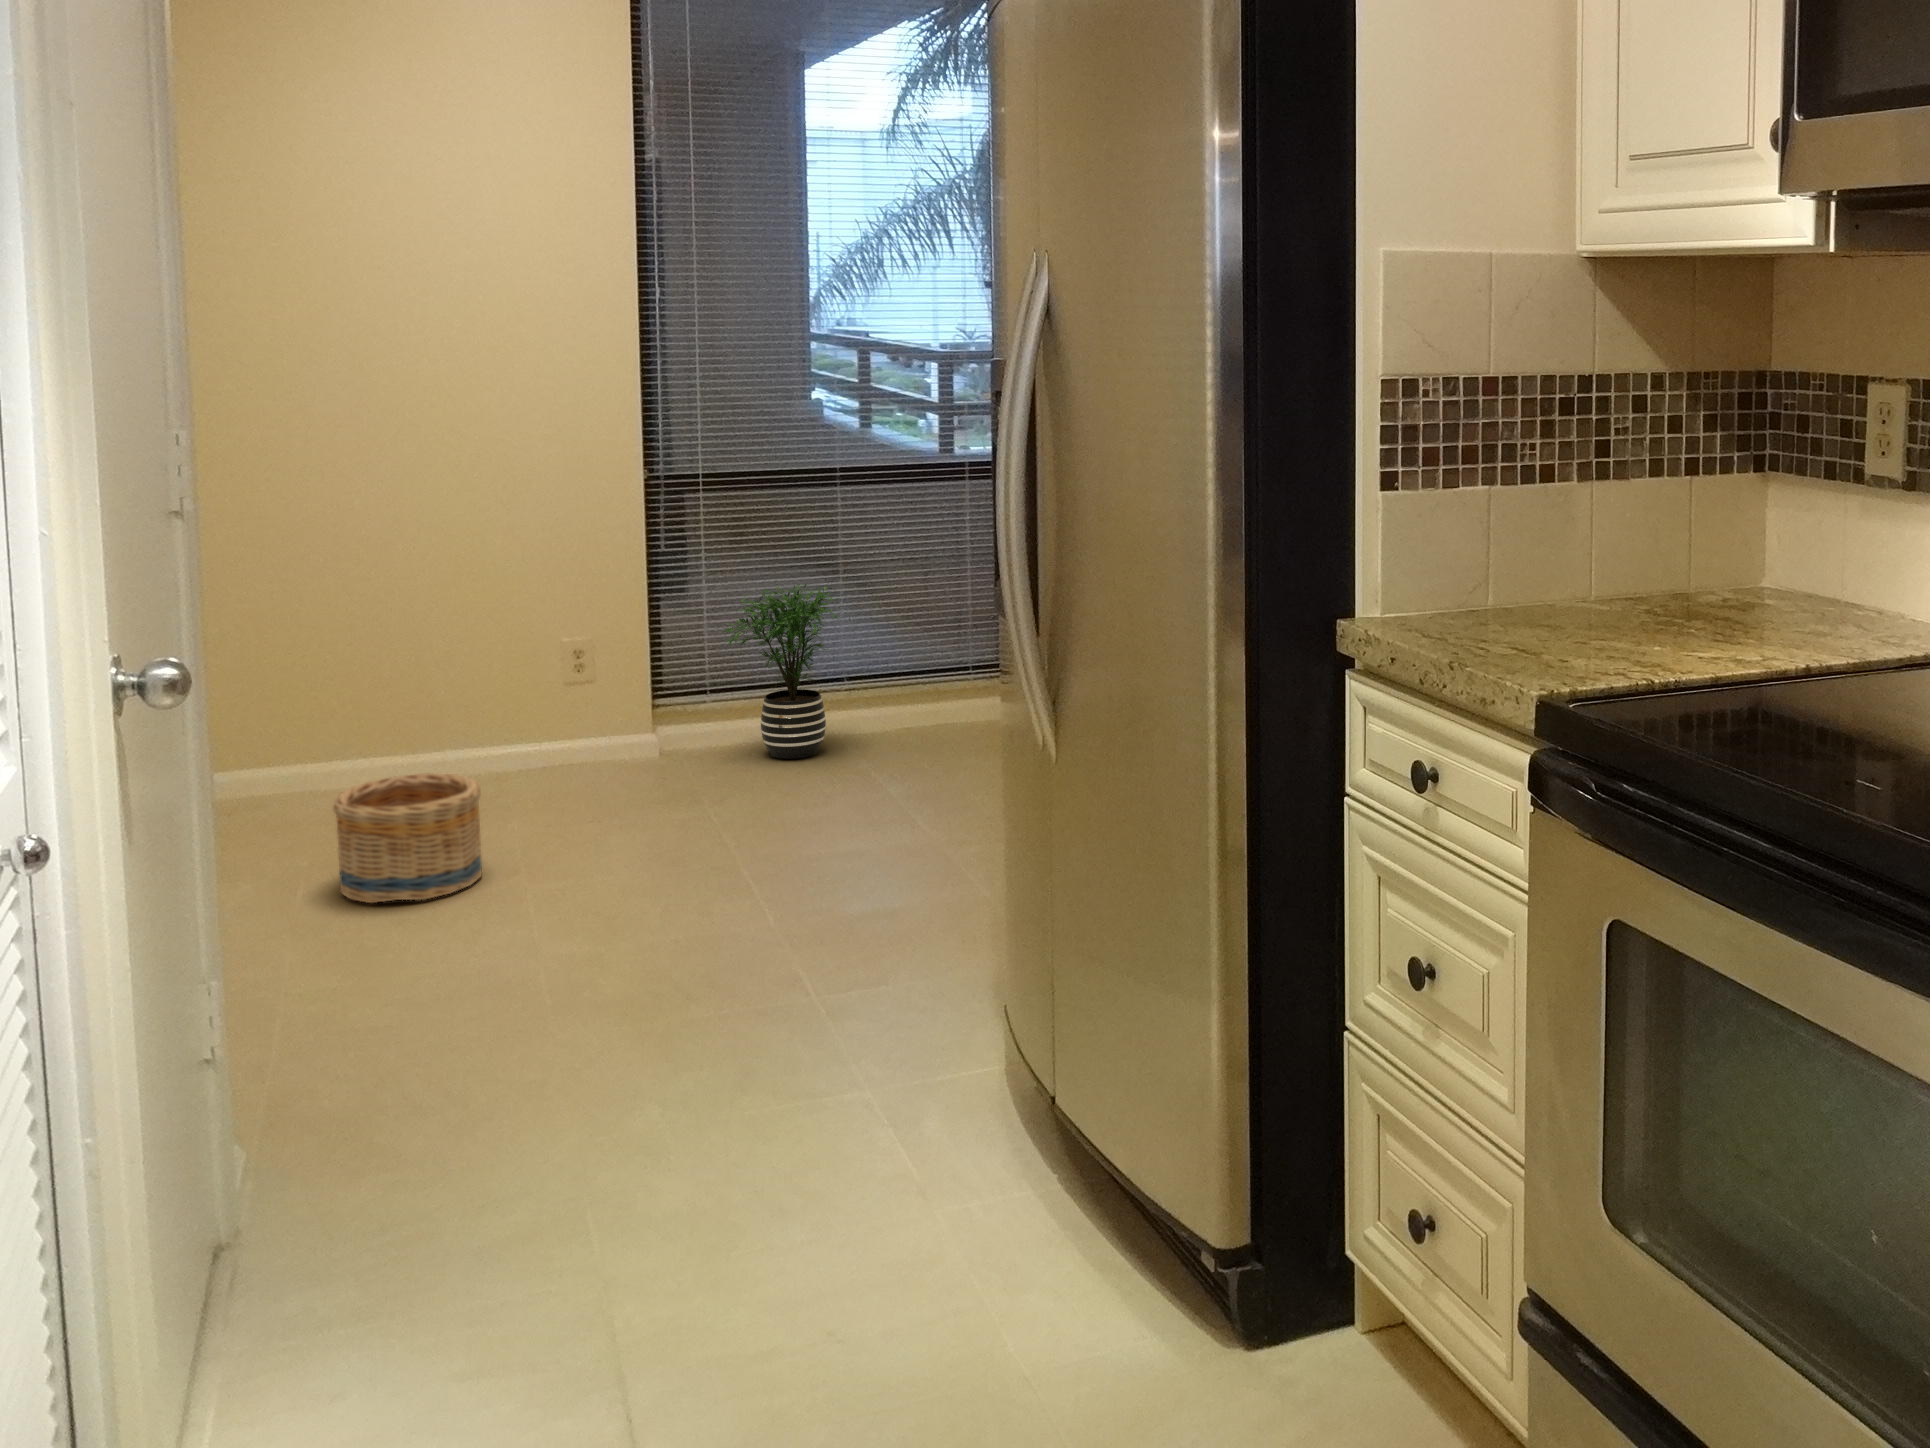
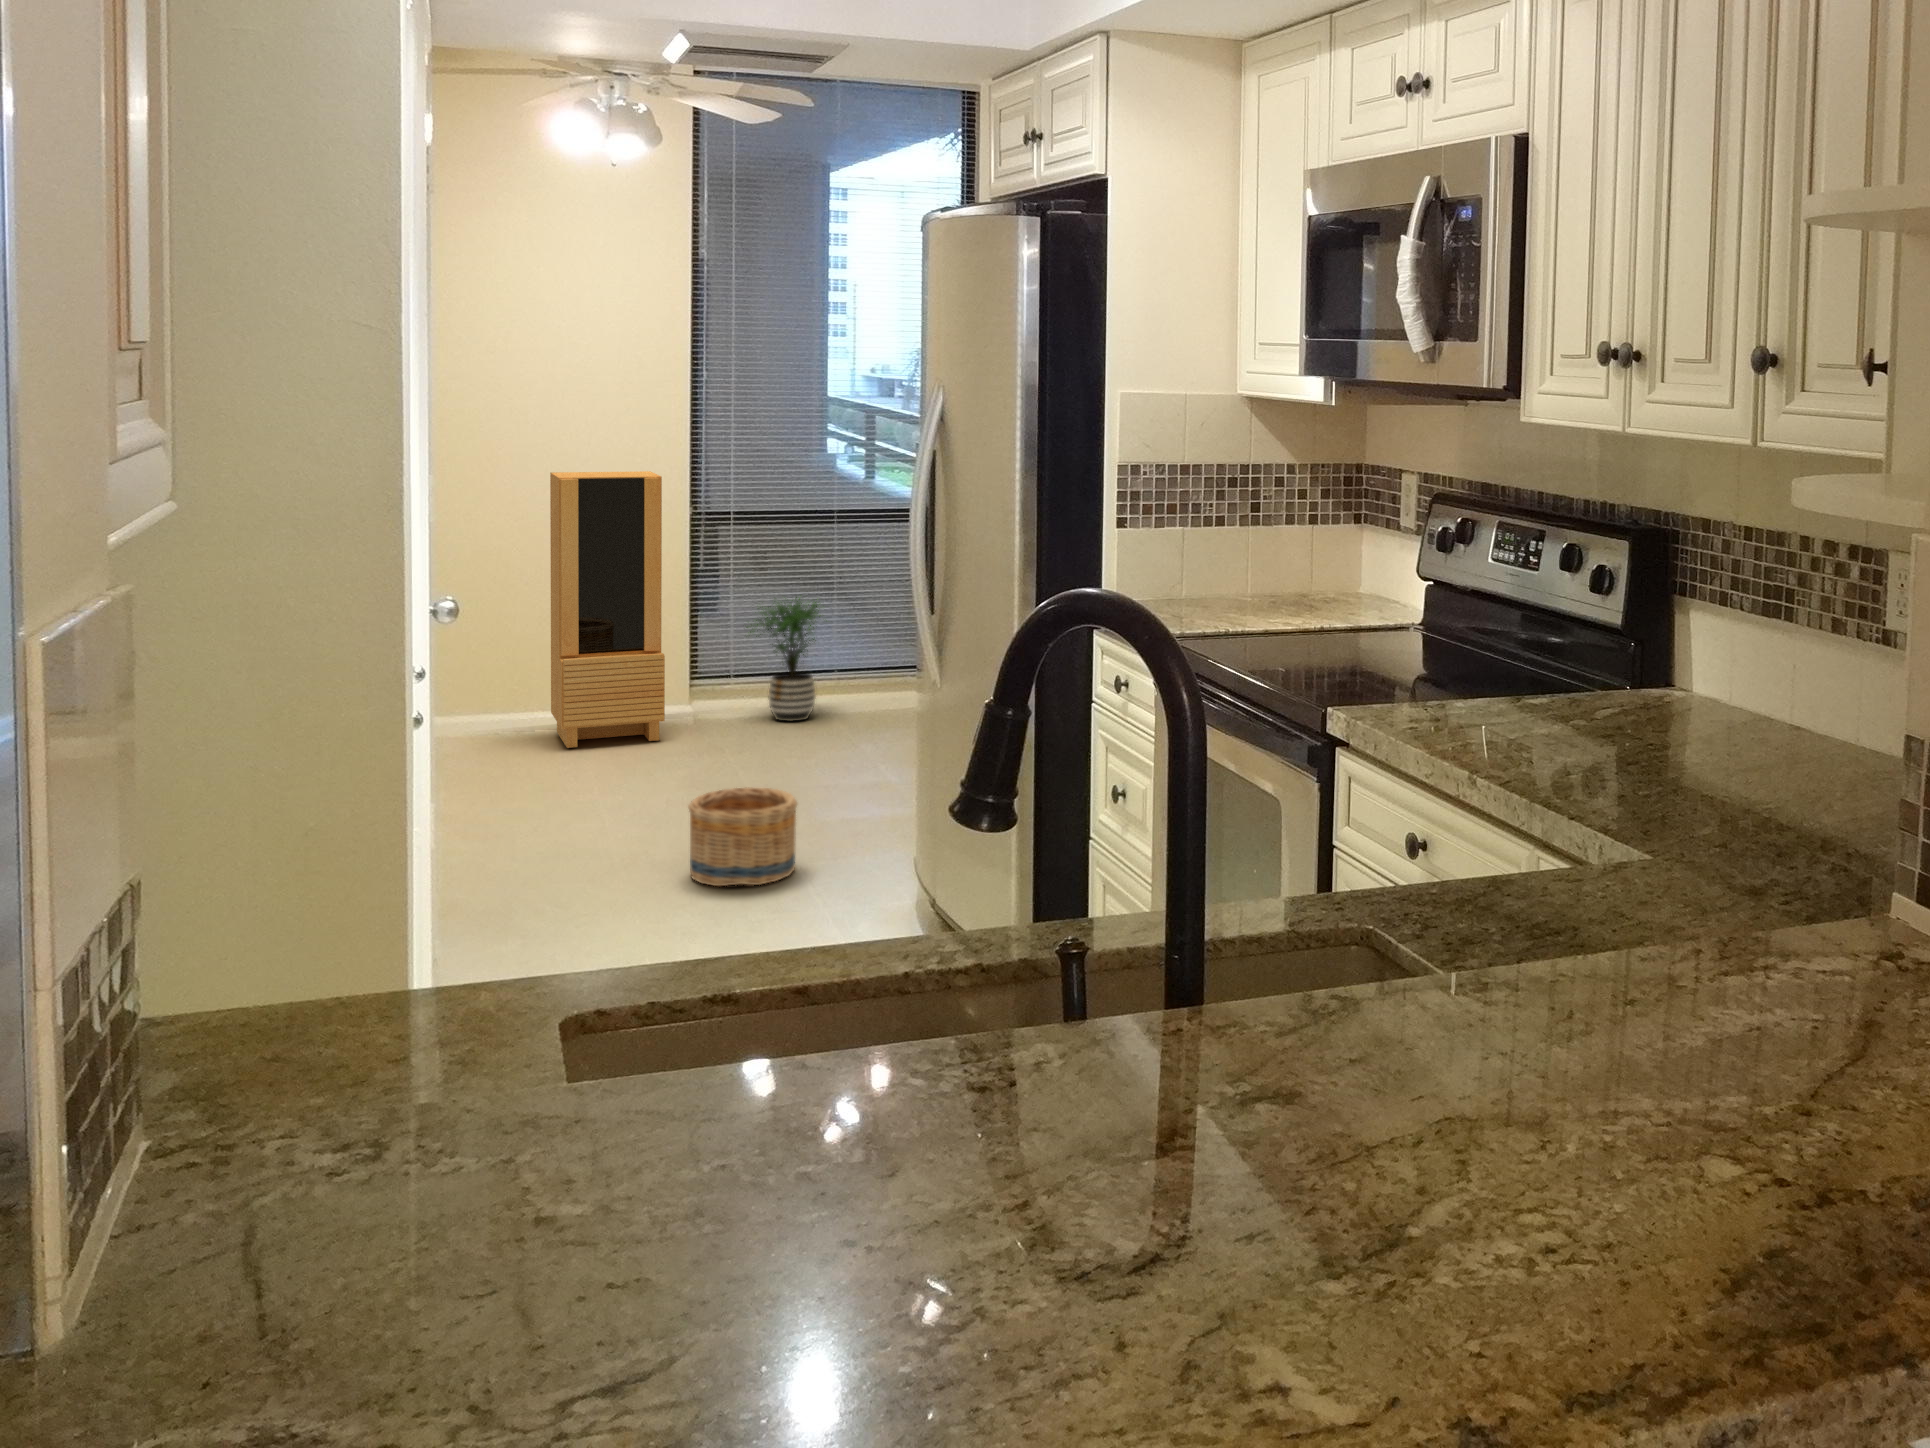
storage cabinet: none [439,417,616,814] -> present [550,471,665,748]
basket: present [333,773,482,903] -> present [688,787,797,886]

